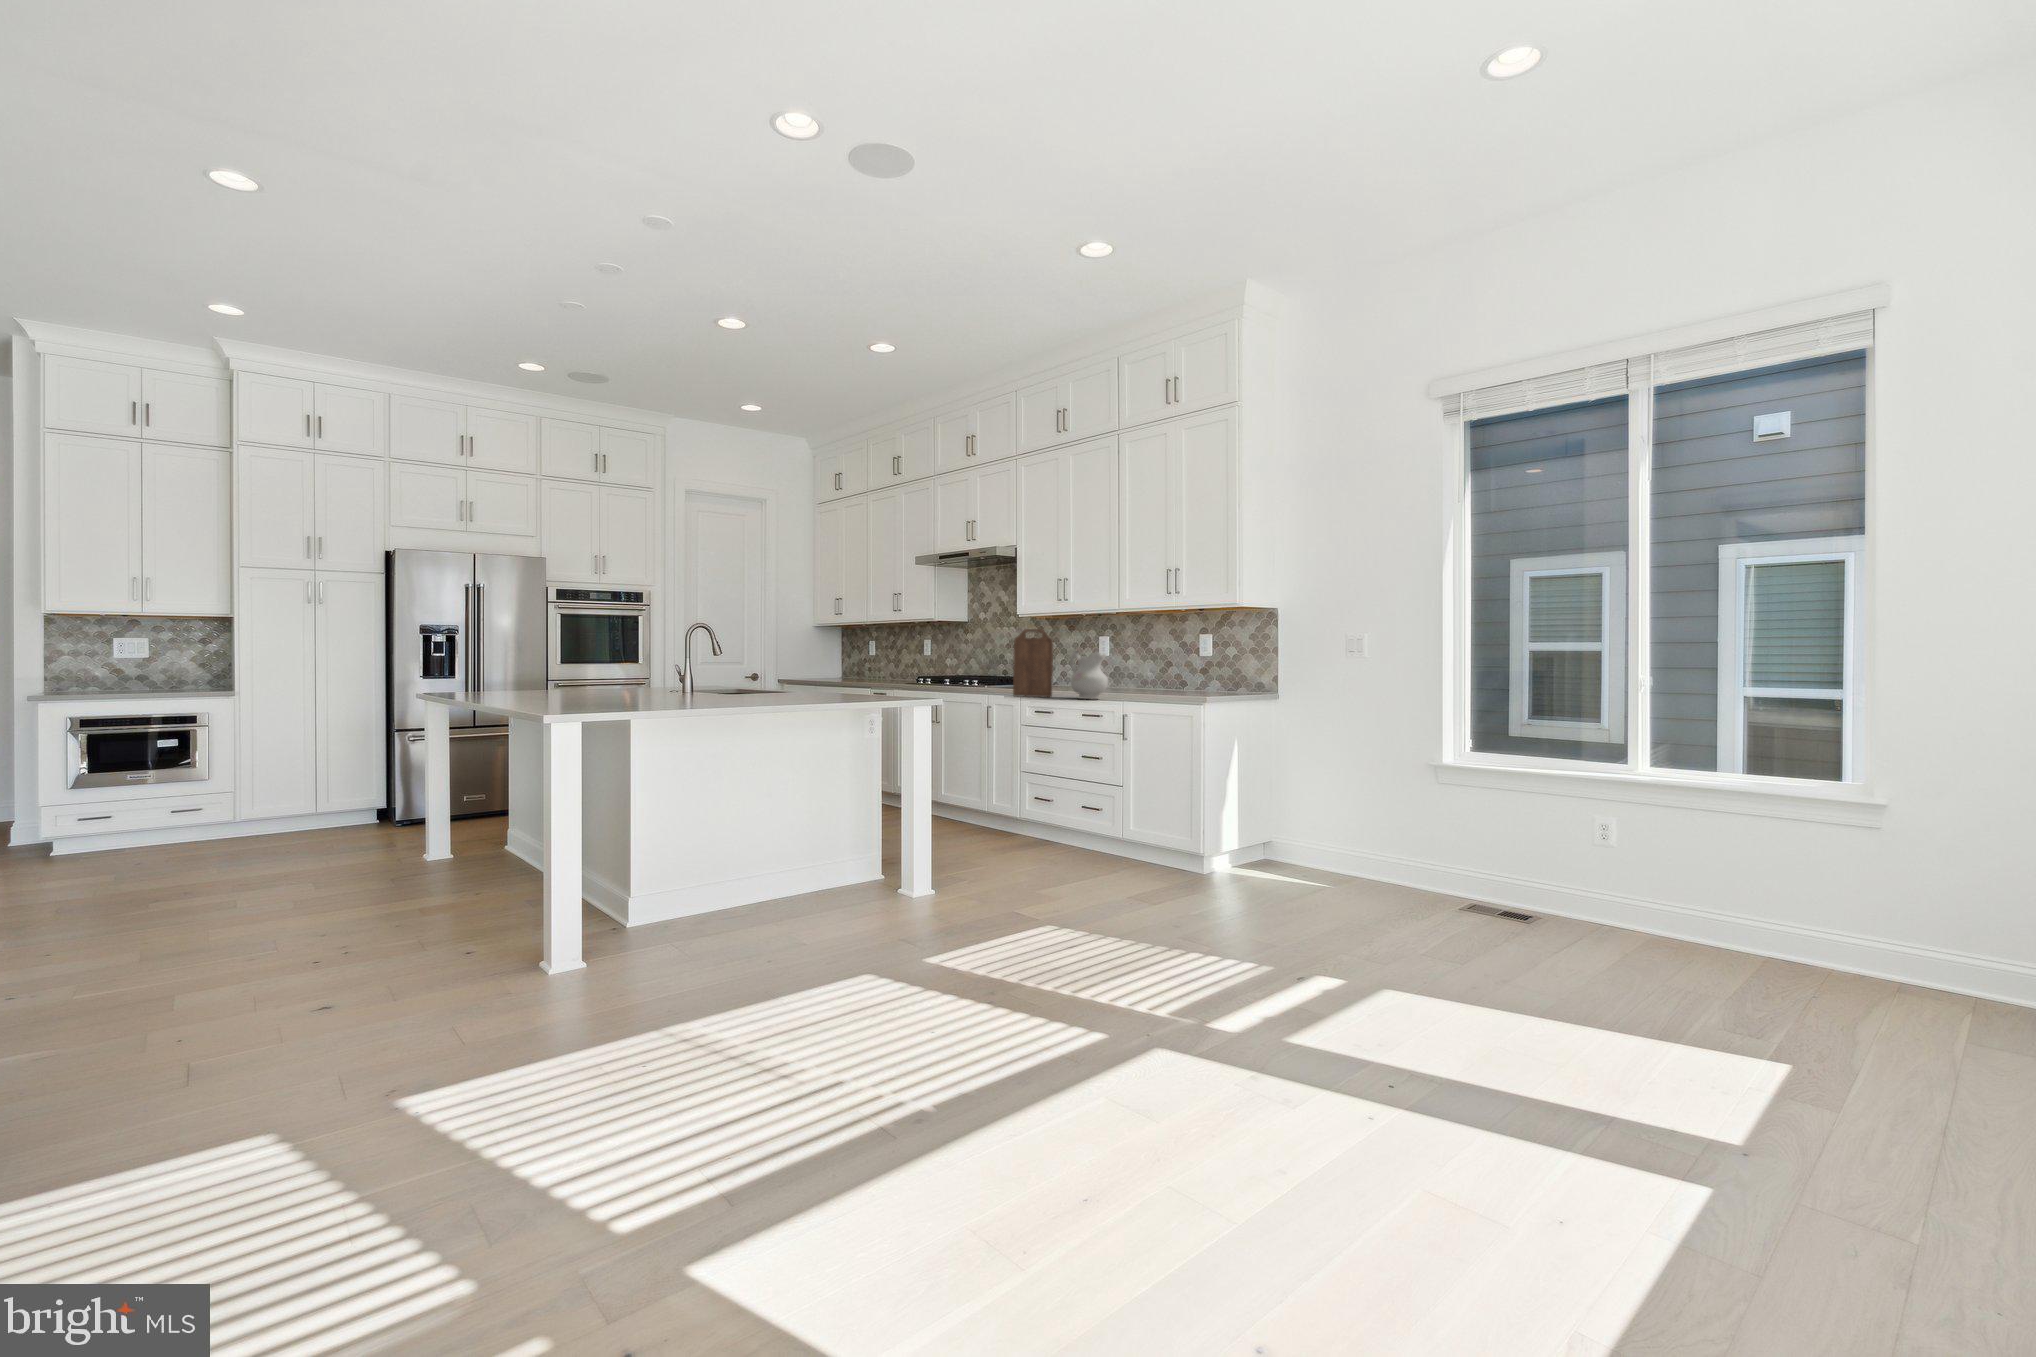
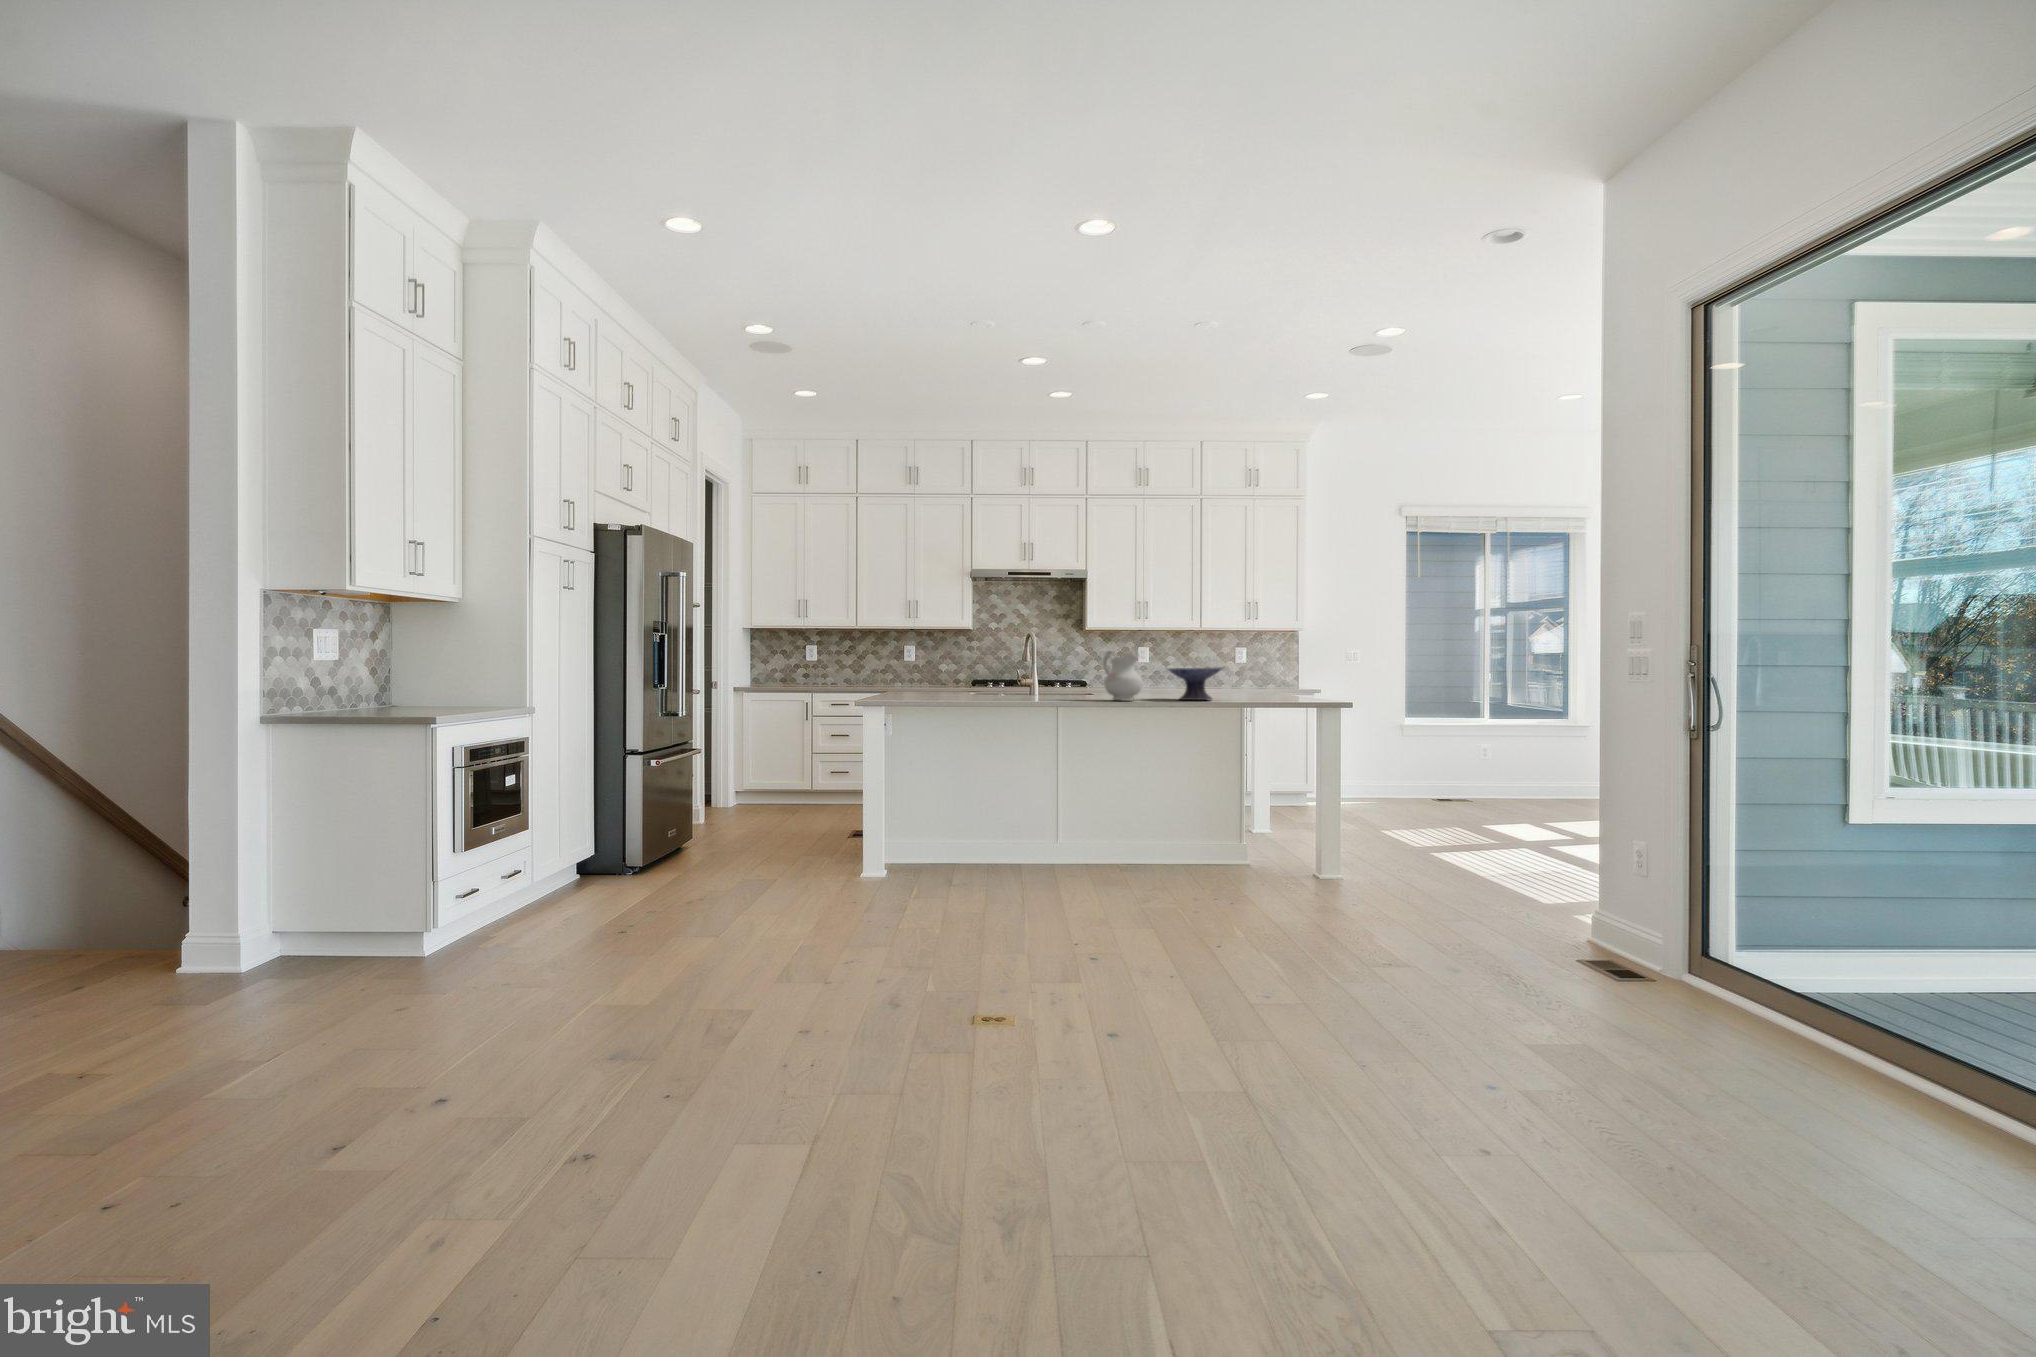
cutting board: present [1013,629,1053,697] -> none [1045,630,1085,700]
decorative bowl: none [1130,668,1188,700] -> present [1168,667,1223,700]

